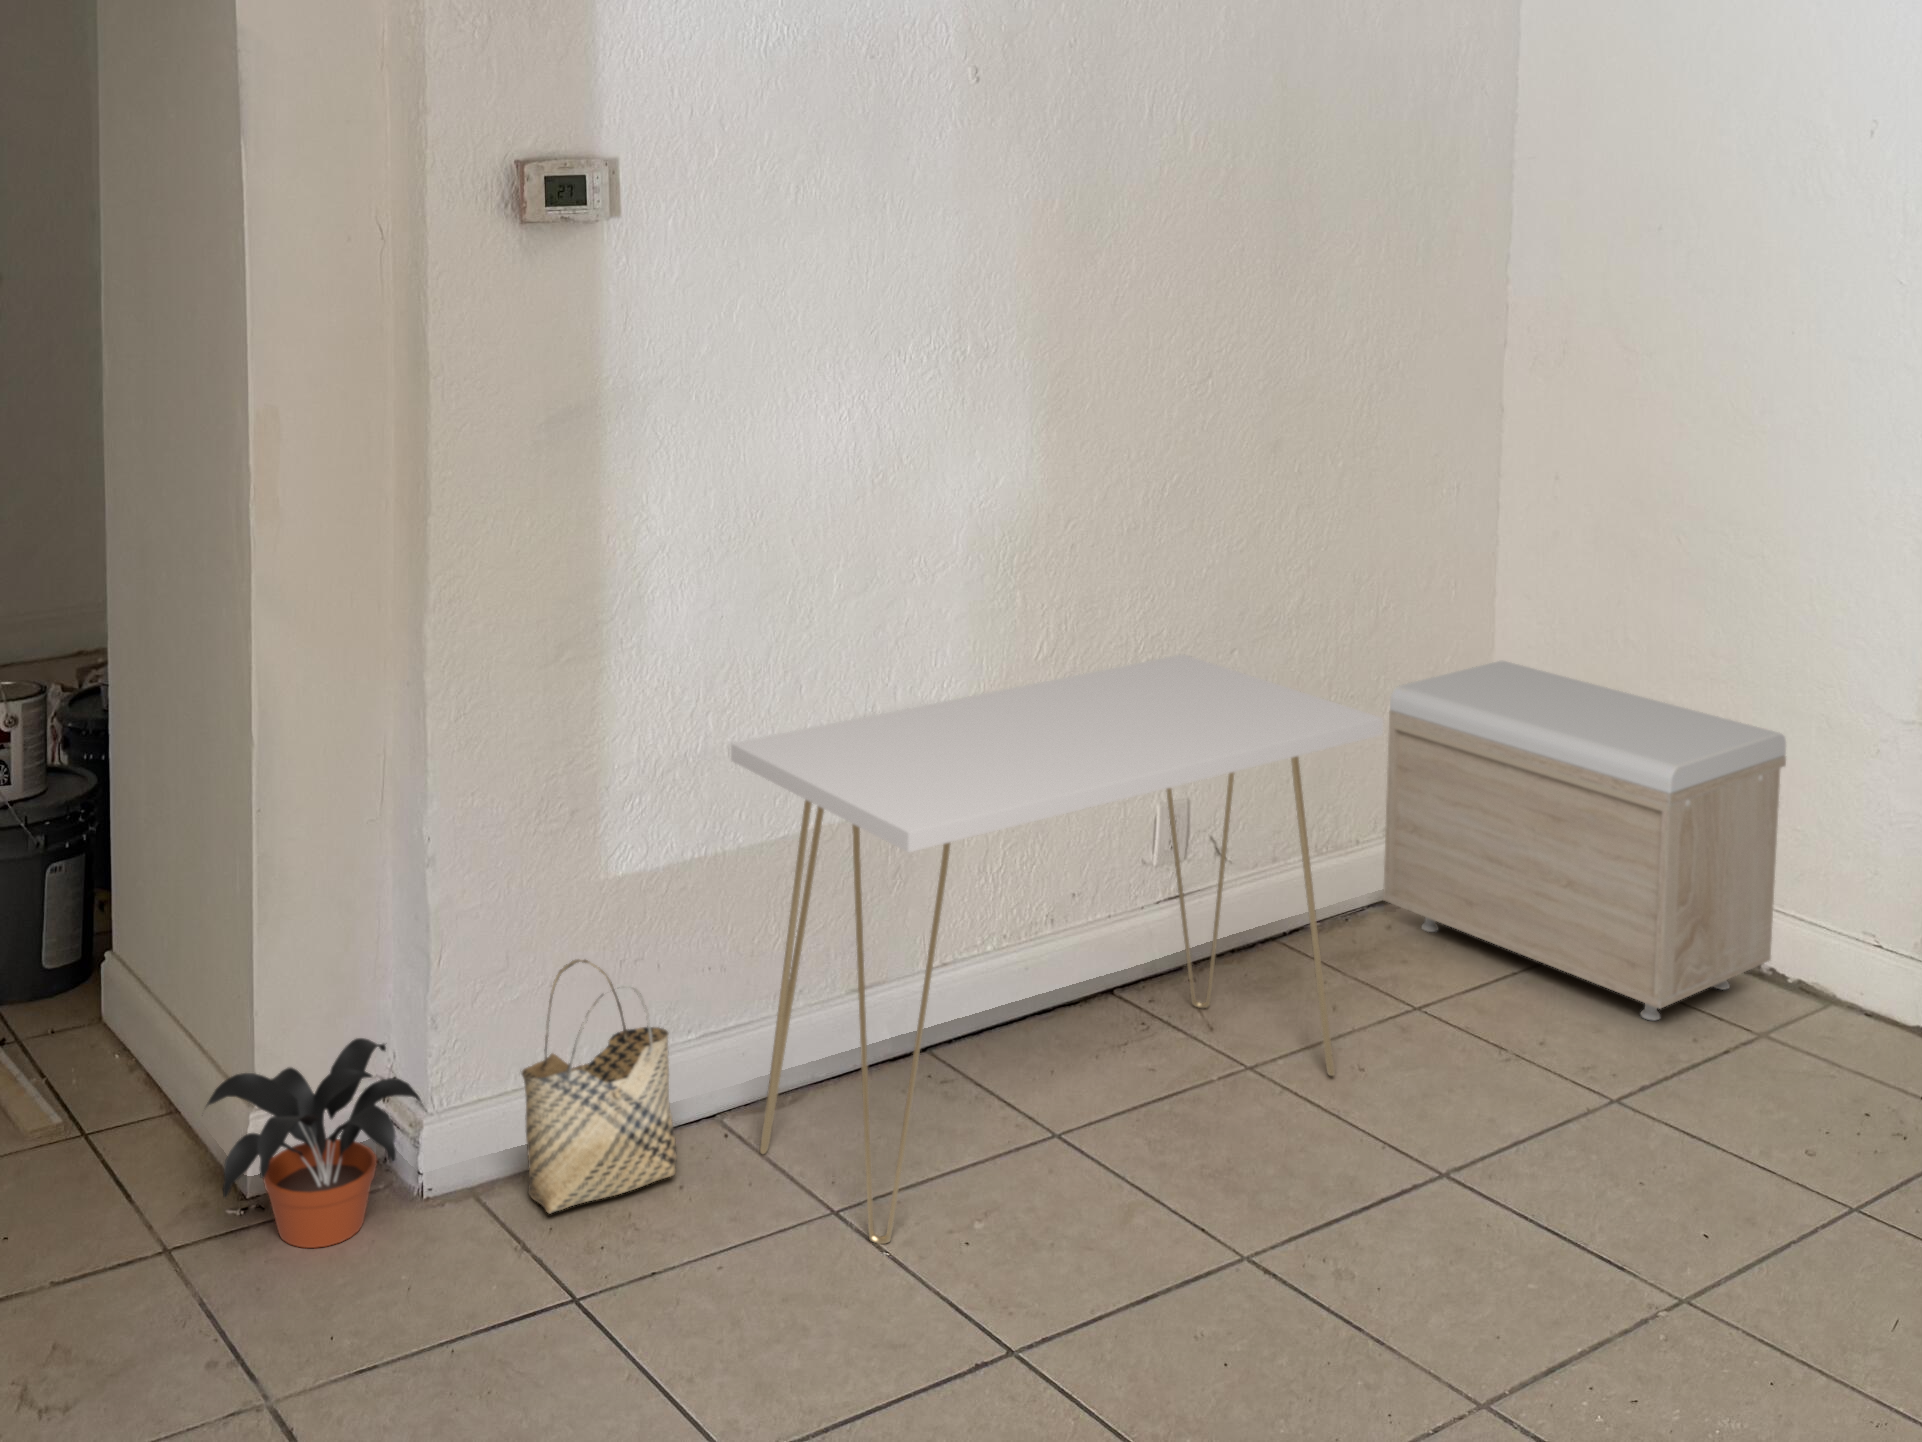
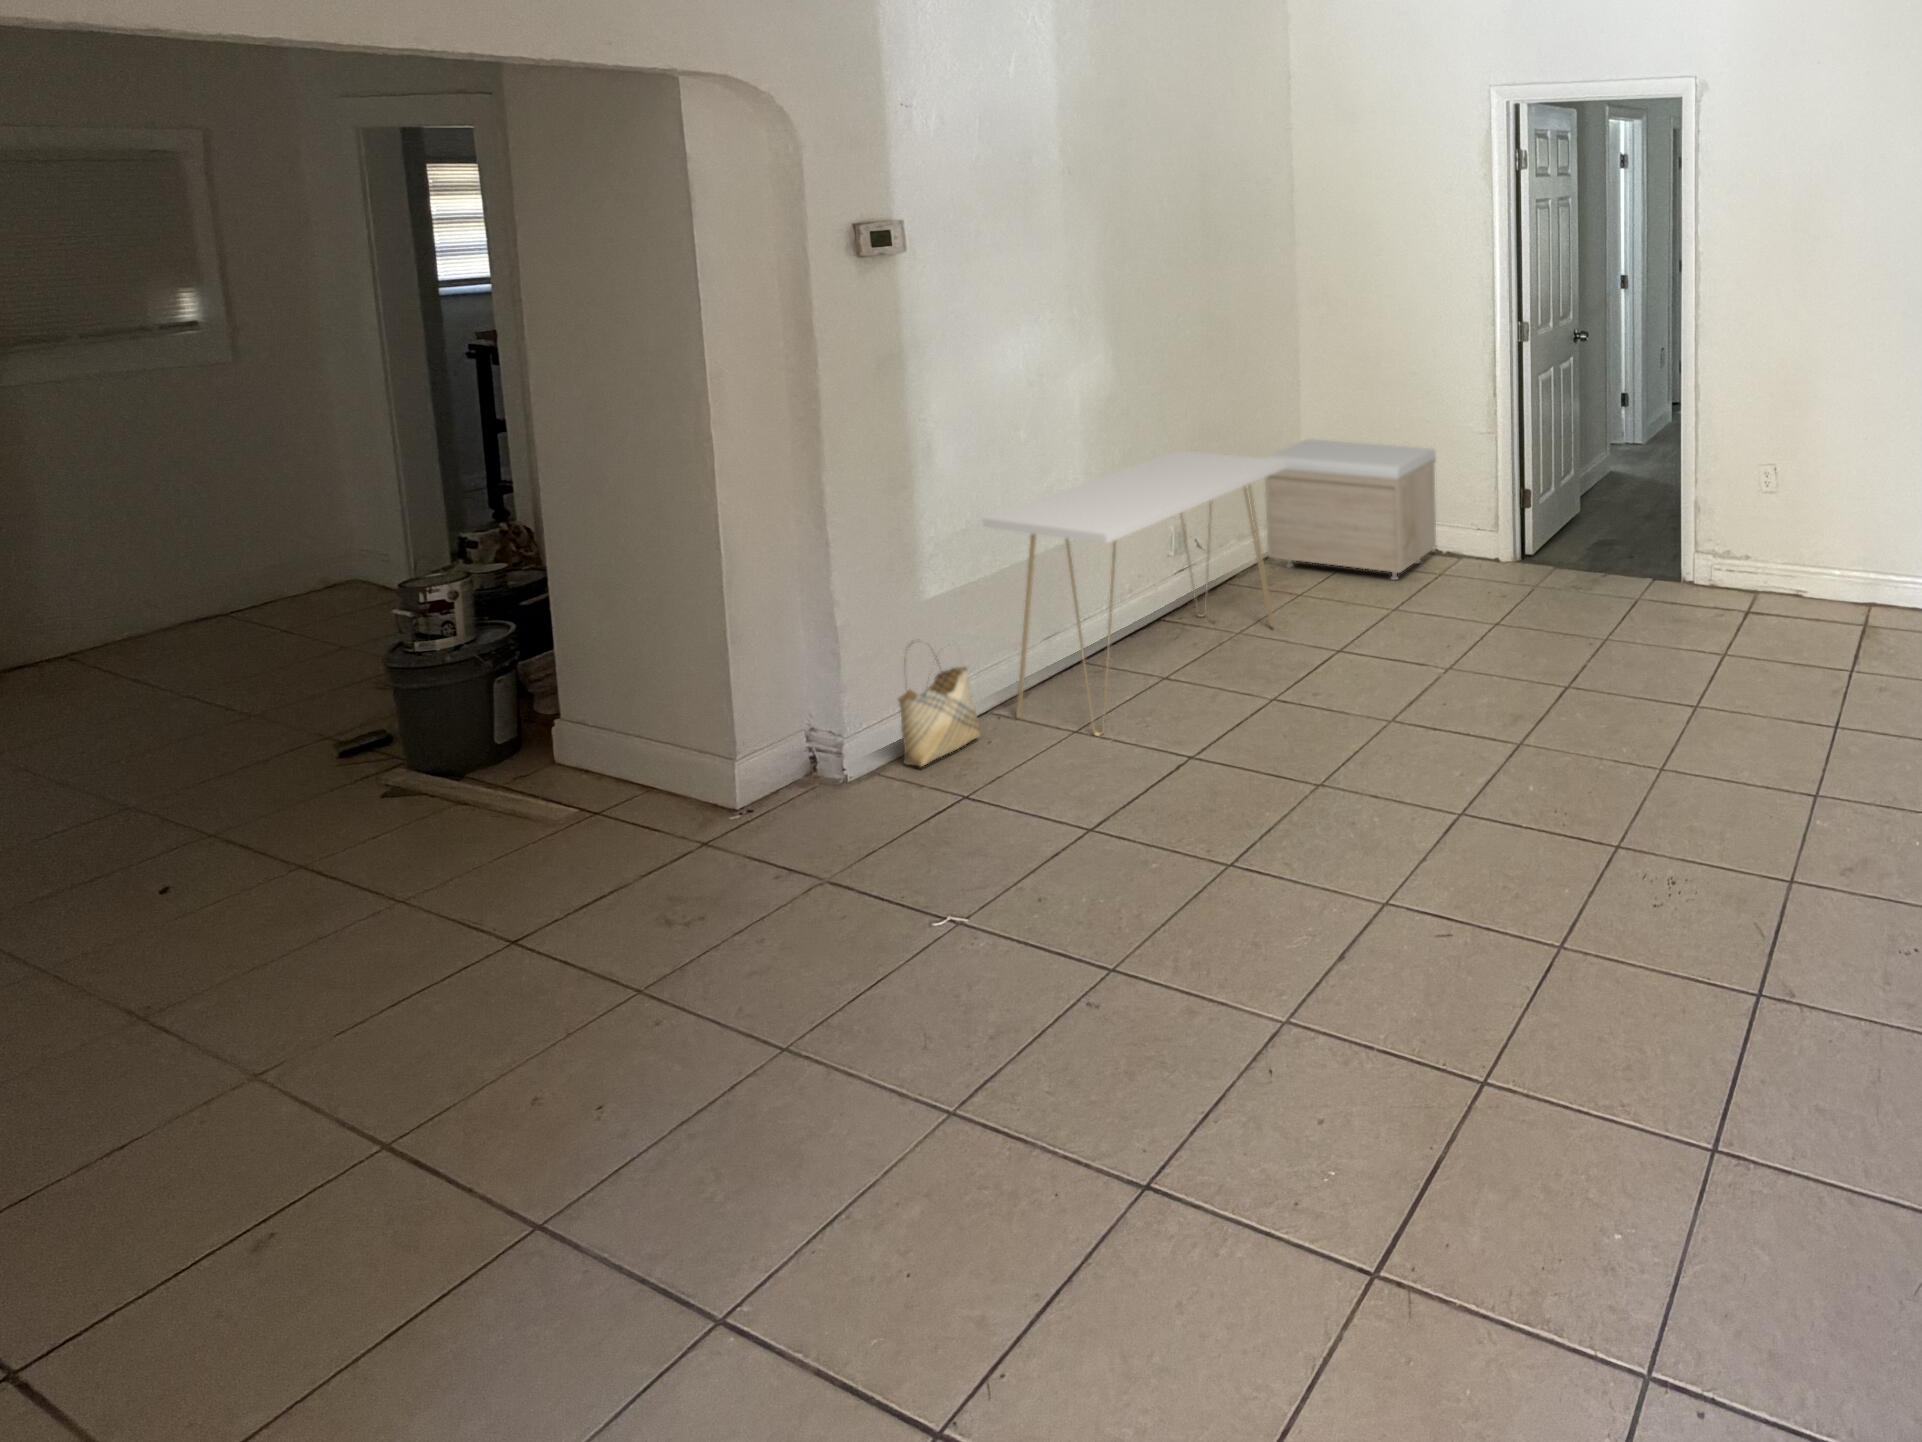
potted plant: present [207,1038,421,1248] -> none [710,705,843,817]

